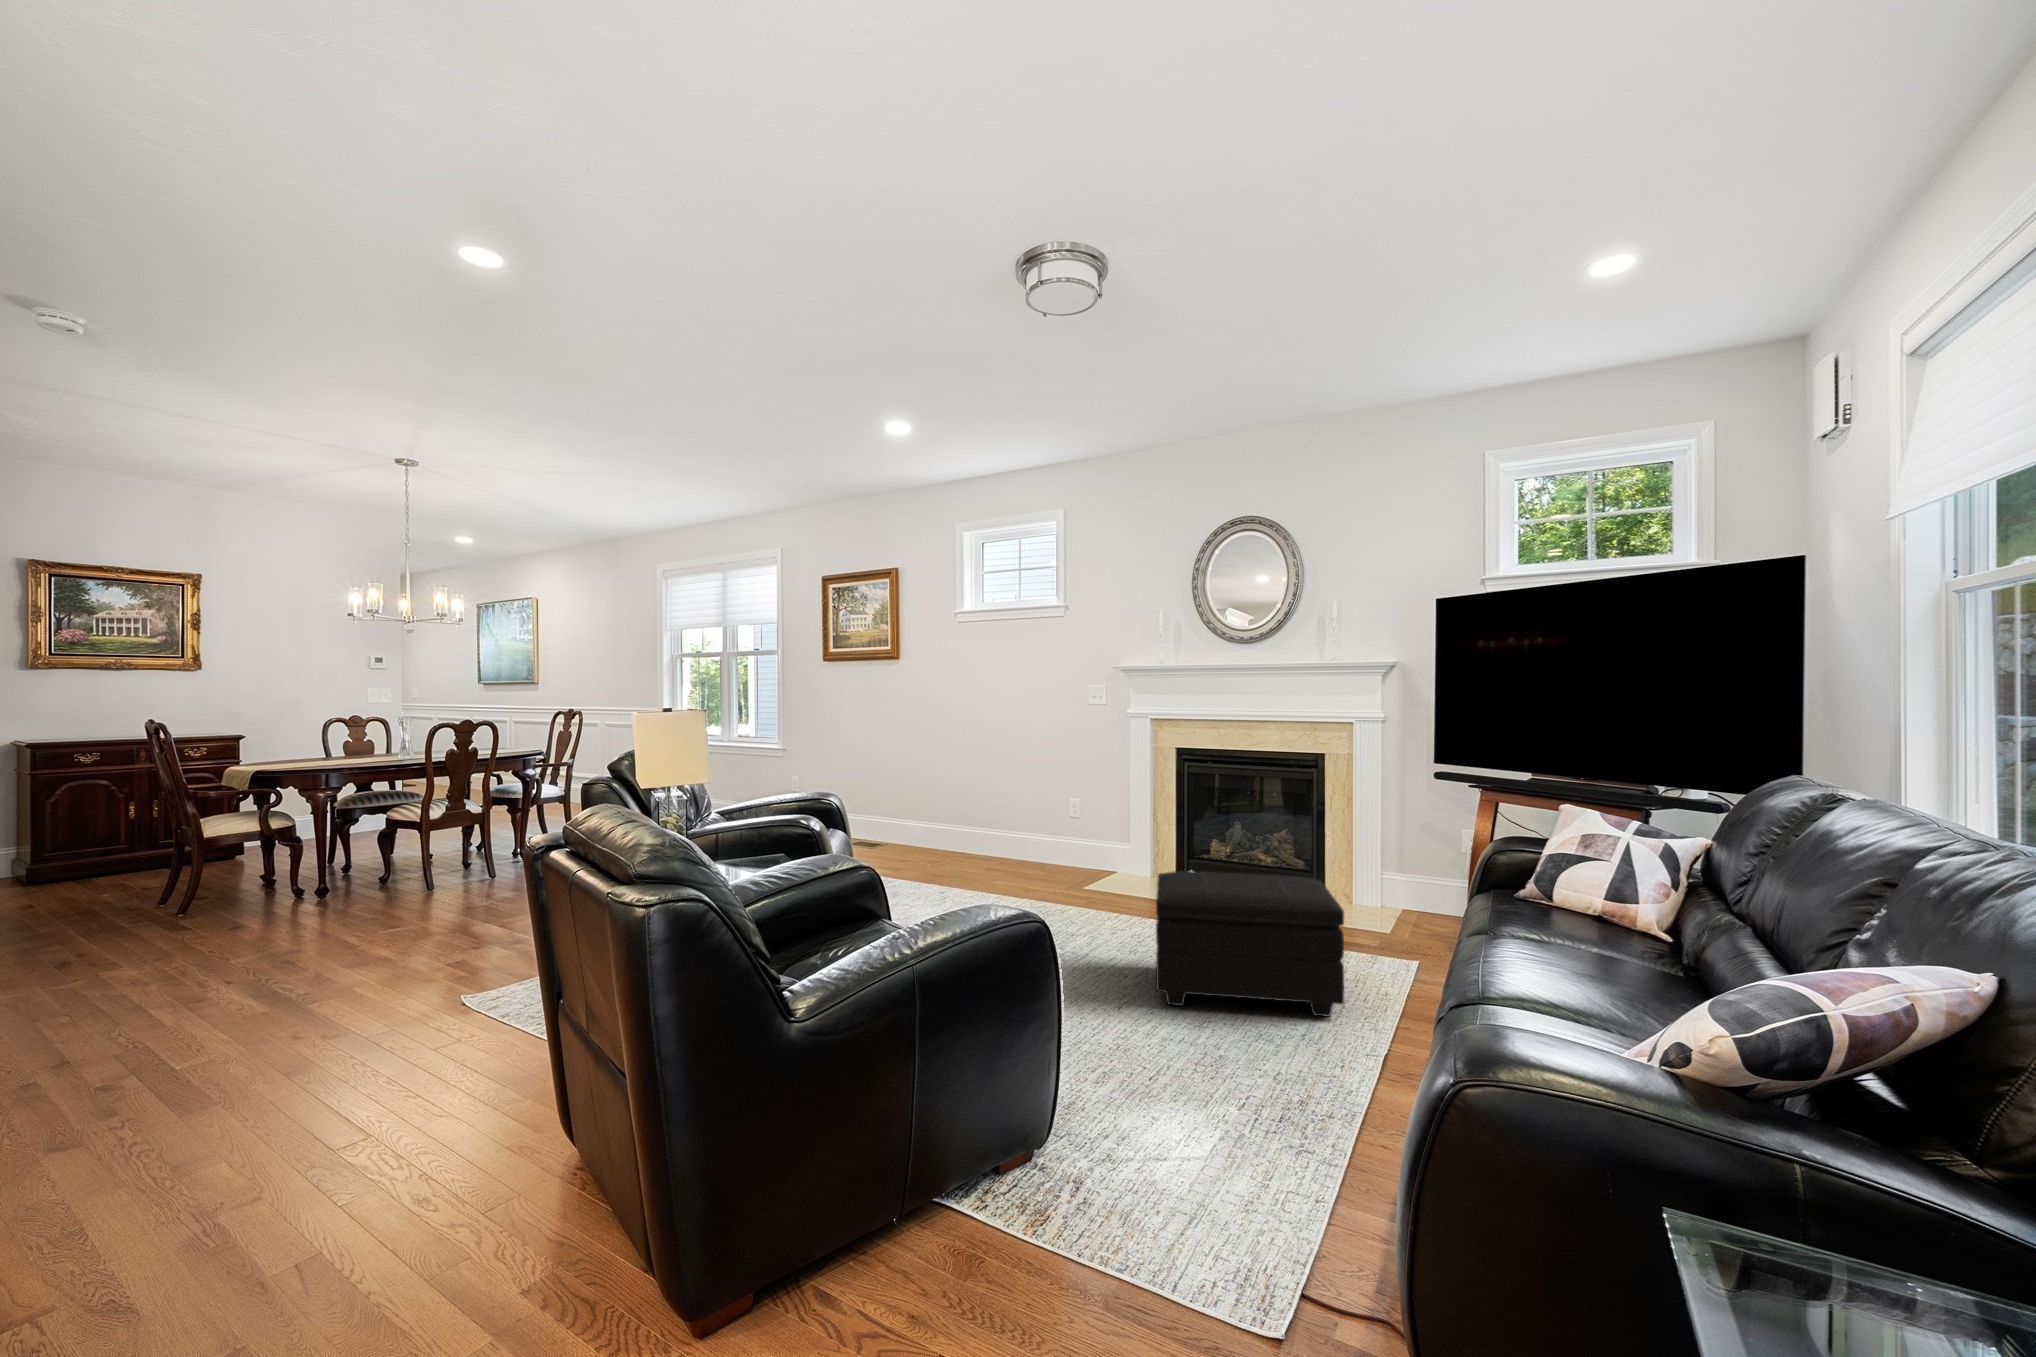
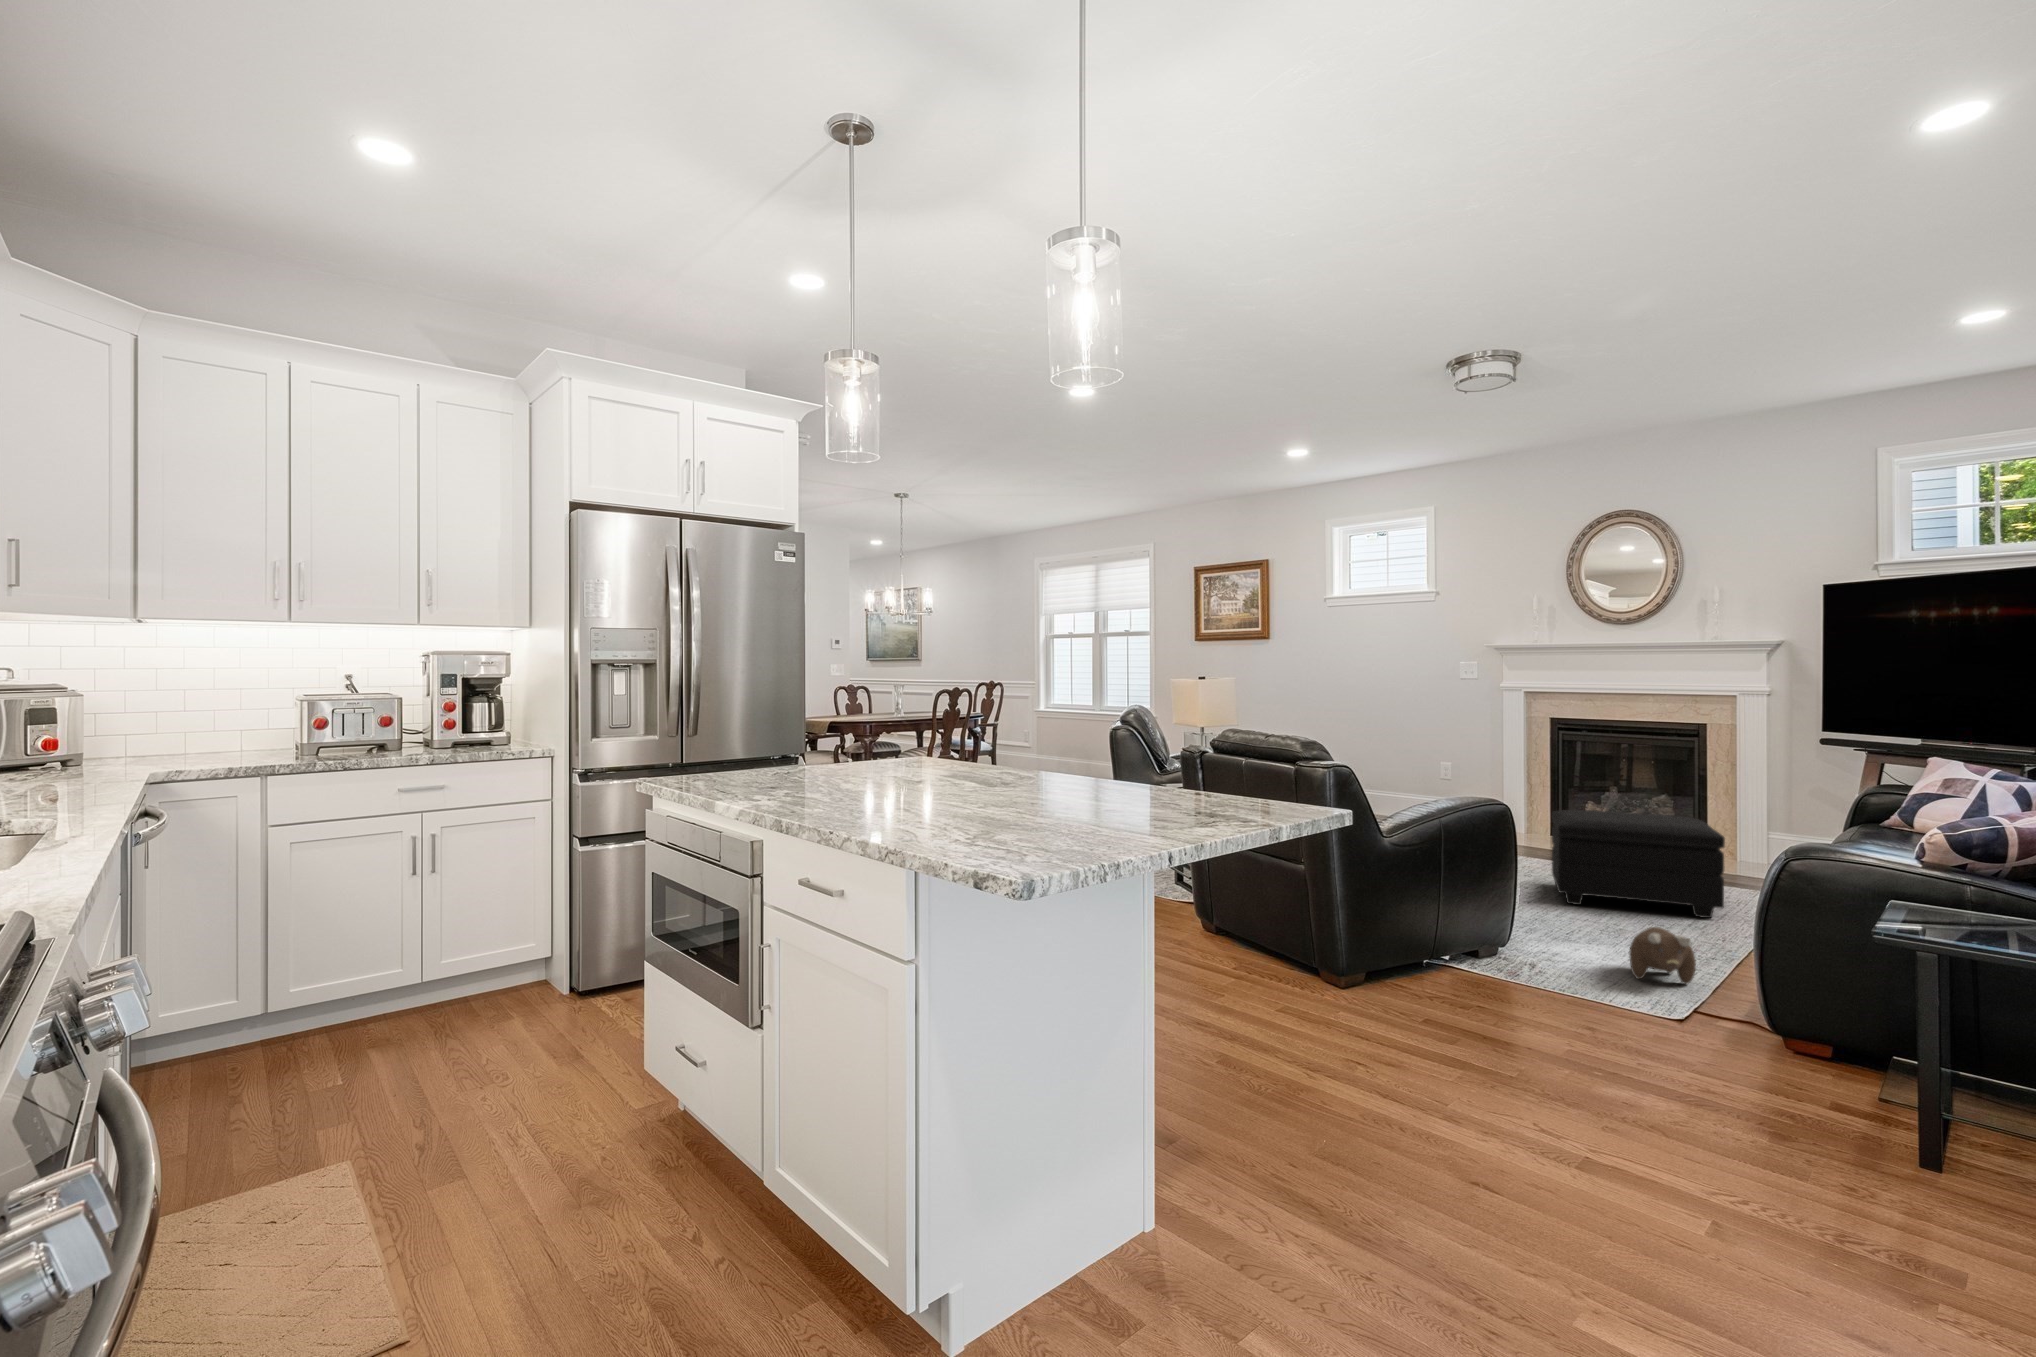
plush toy: none [1217,1095,1307,1193] -> present [1630,927,1696,984]

